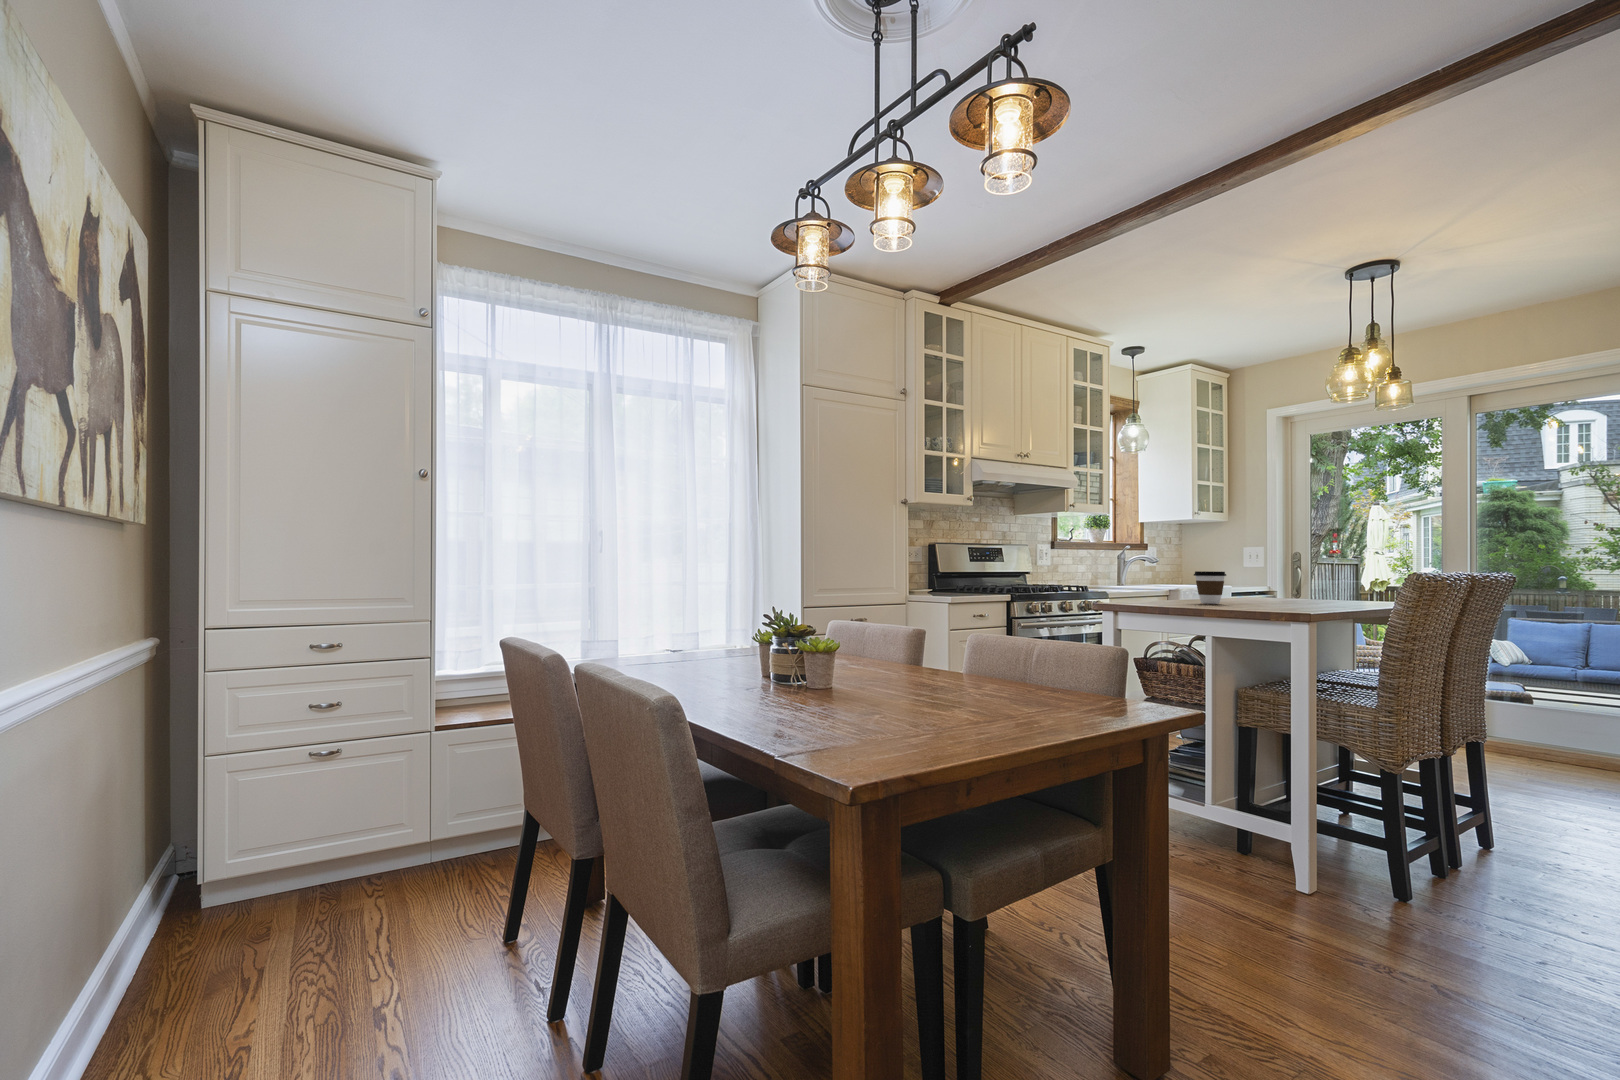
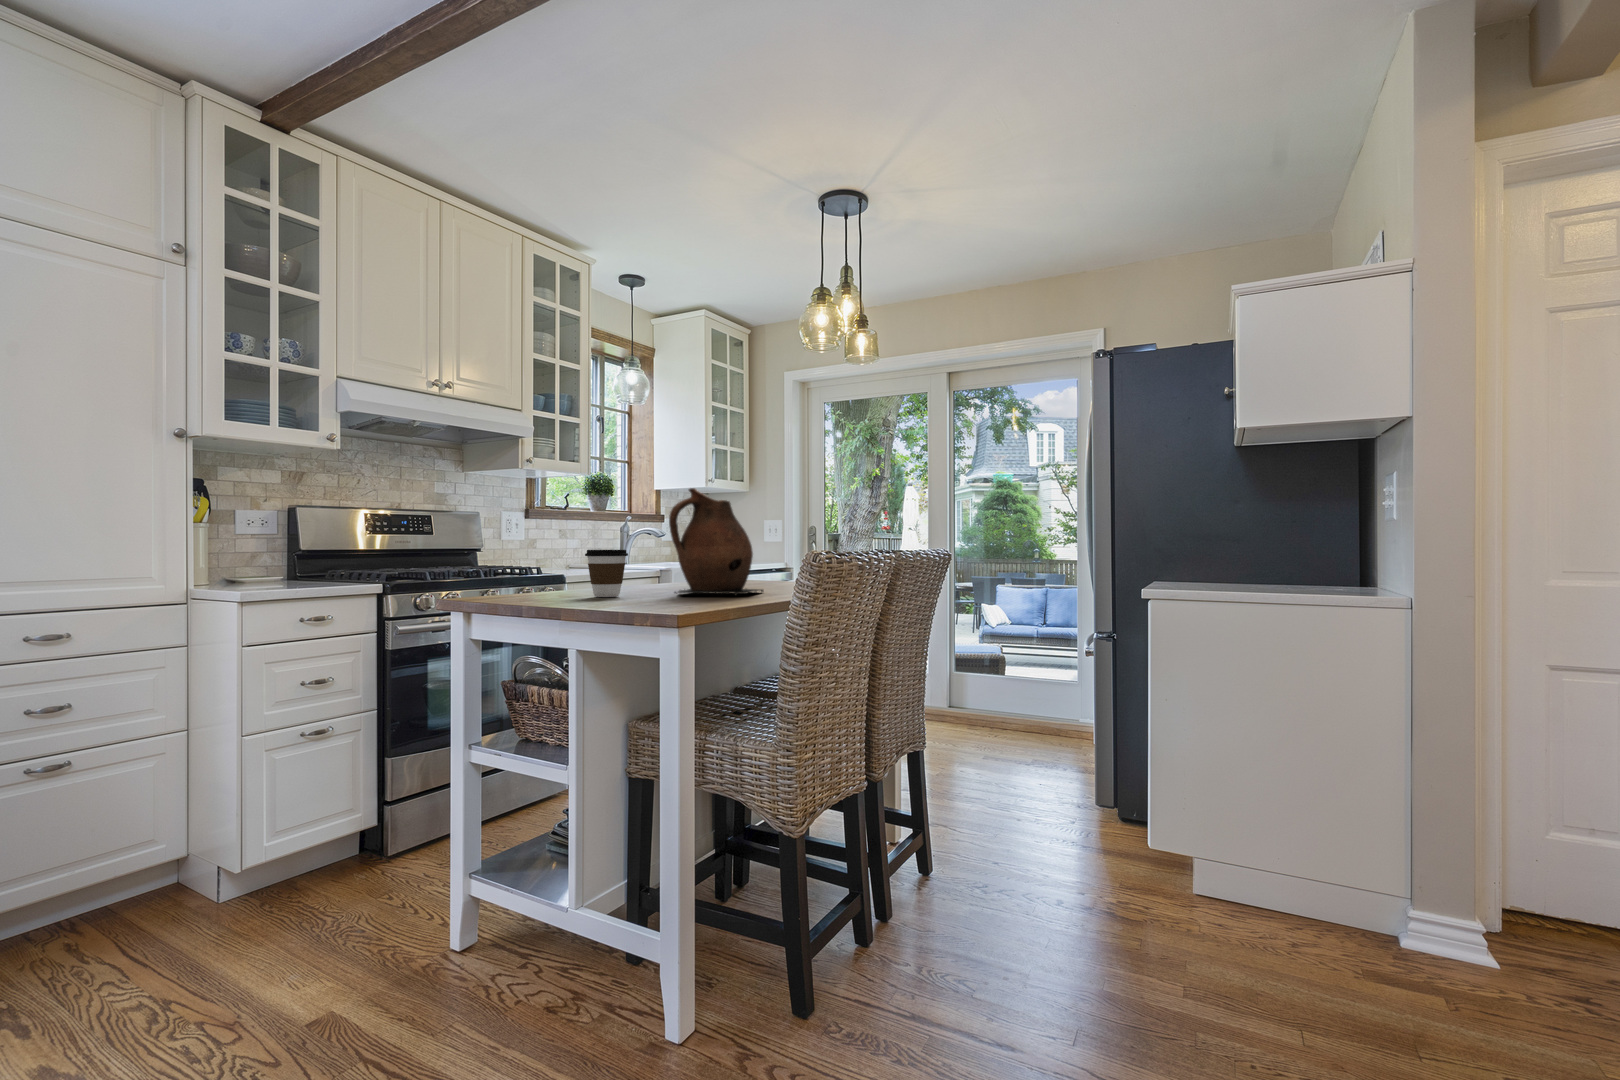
ceramic pitcher: none [1258,528,1332,606] -> present [669,488,763,595]

